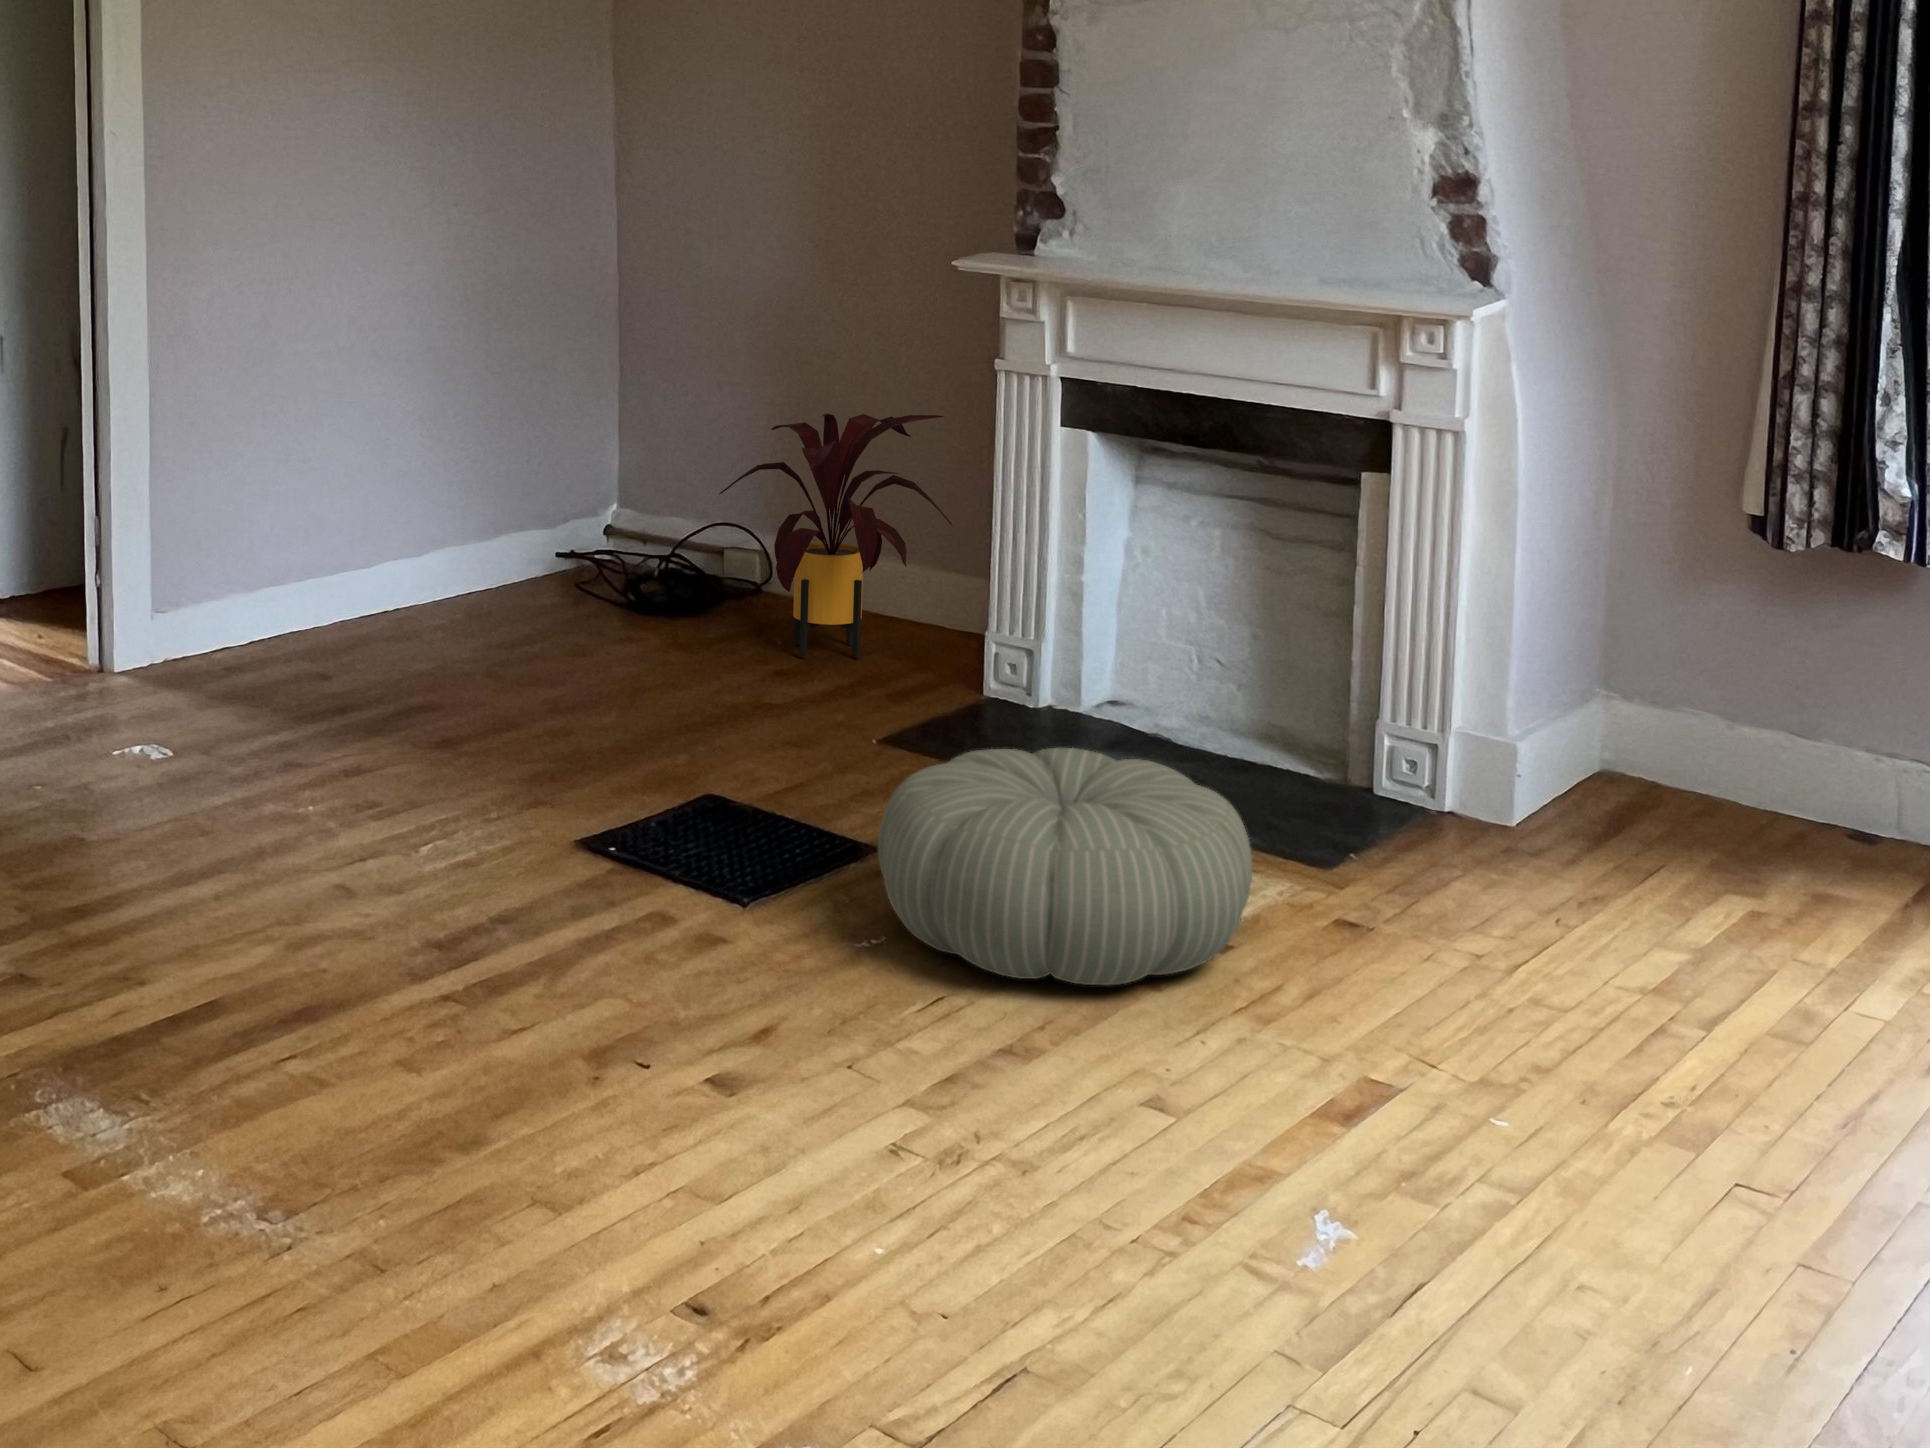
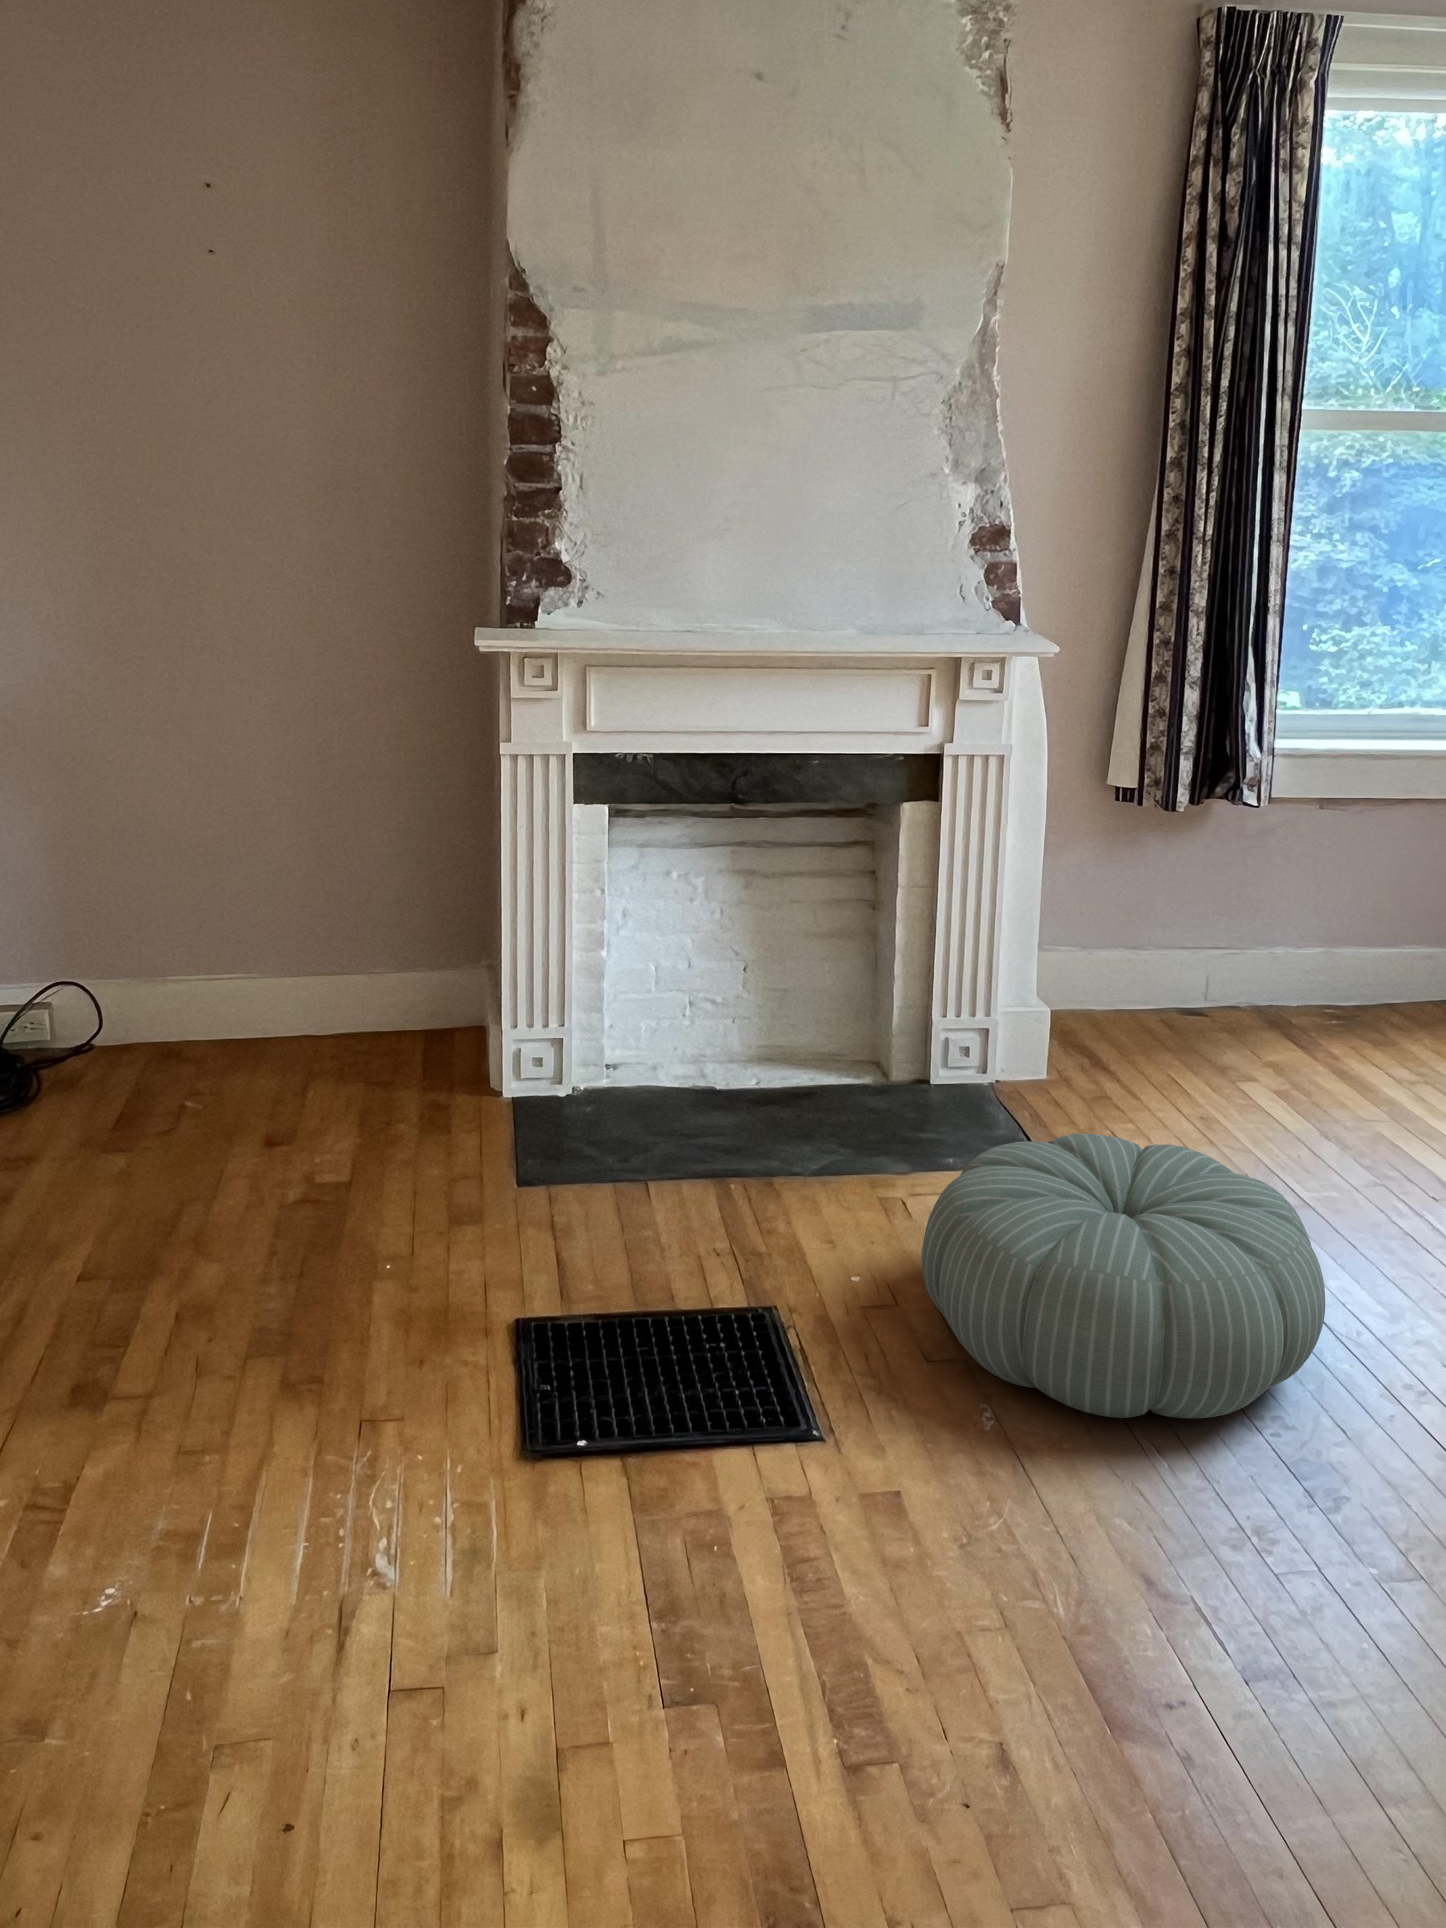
house plant: present [720,414,952,659] -> none [134,812,377,1116]

